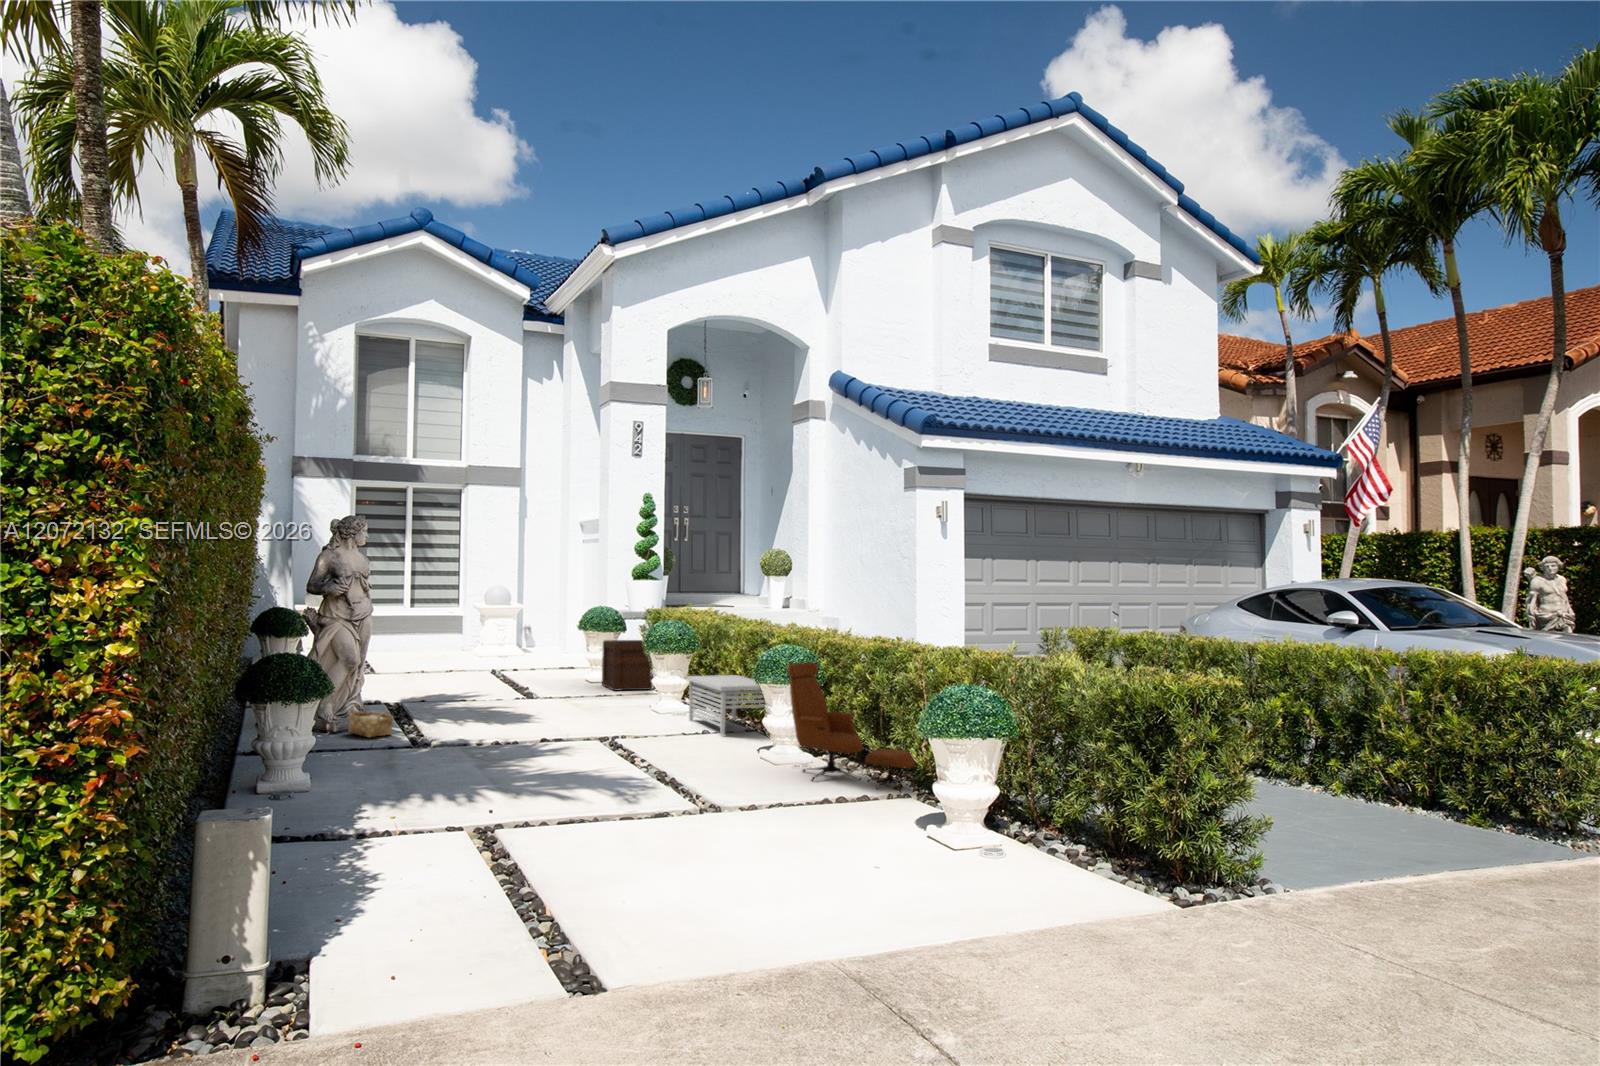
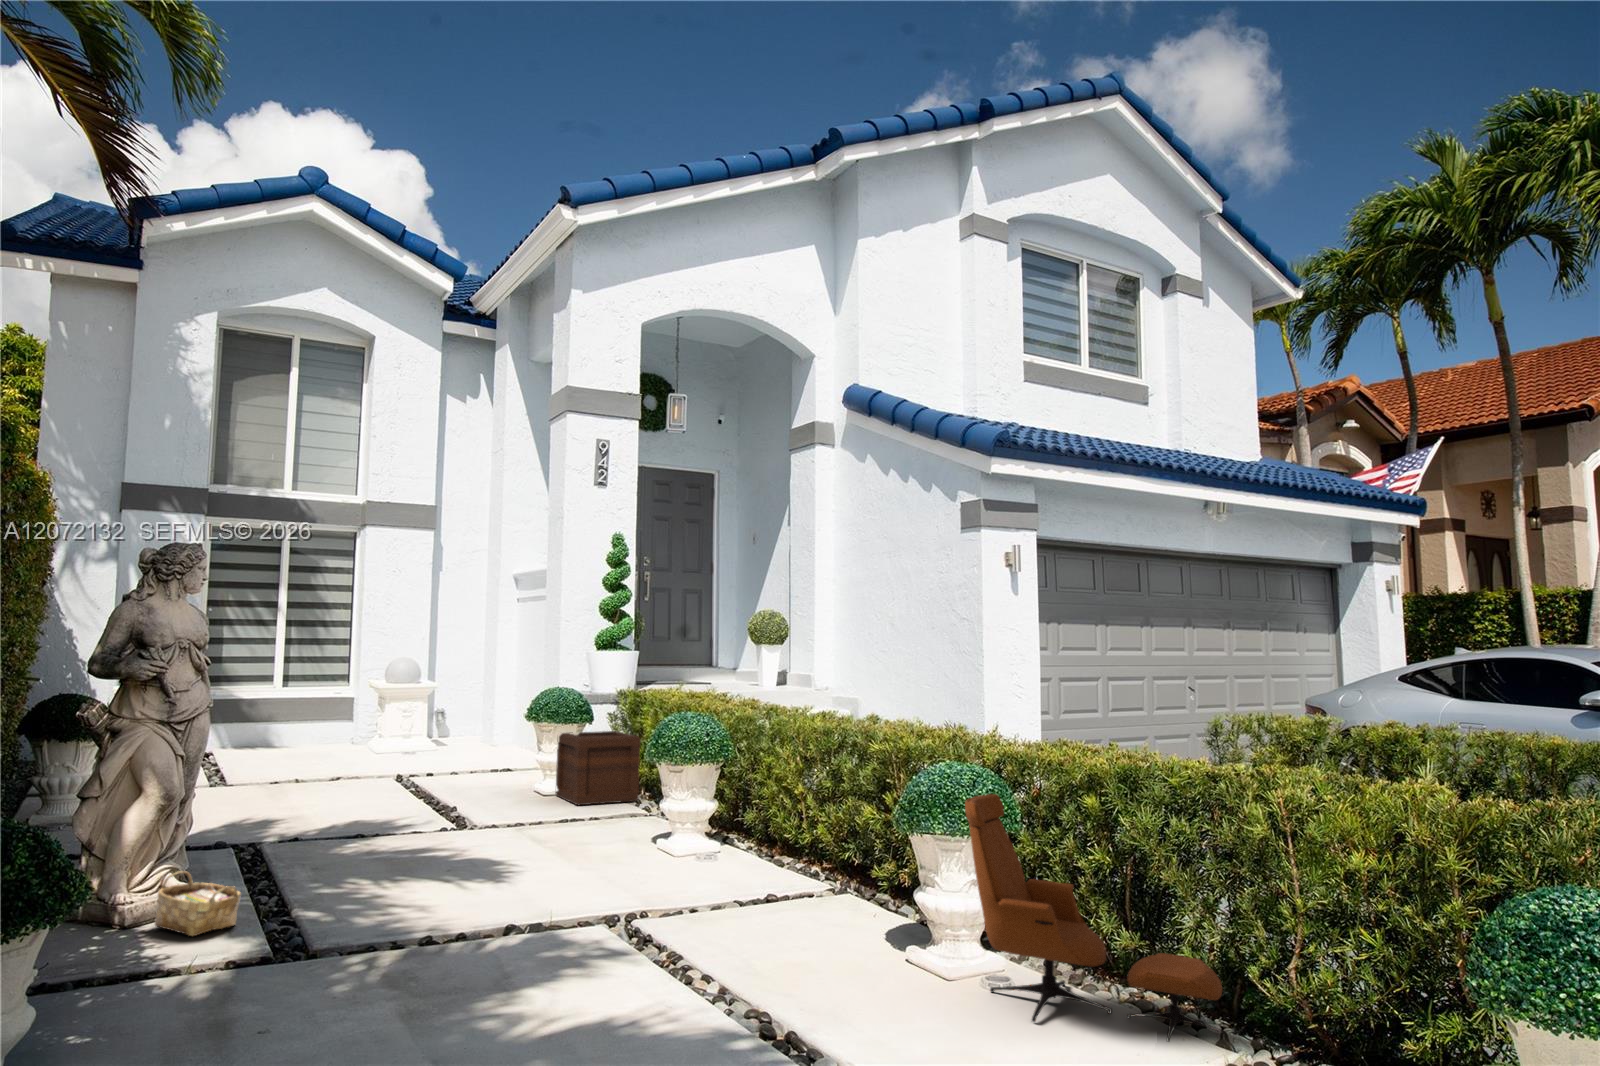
storage bench: present [687,675,765,735] -> none [712,791,865,899]

